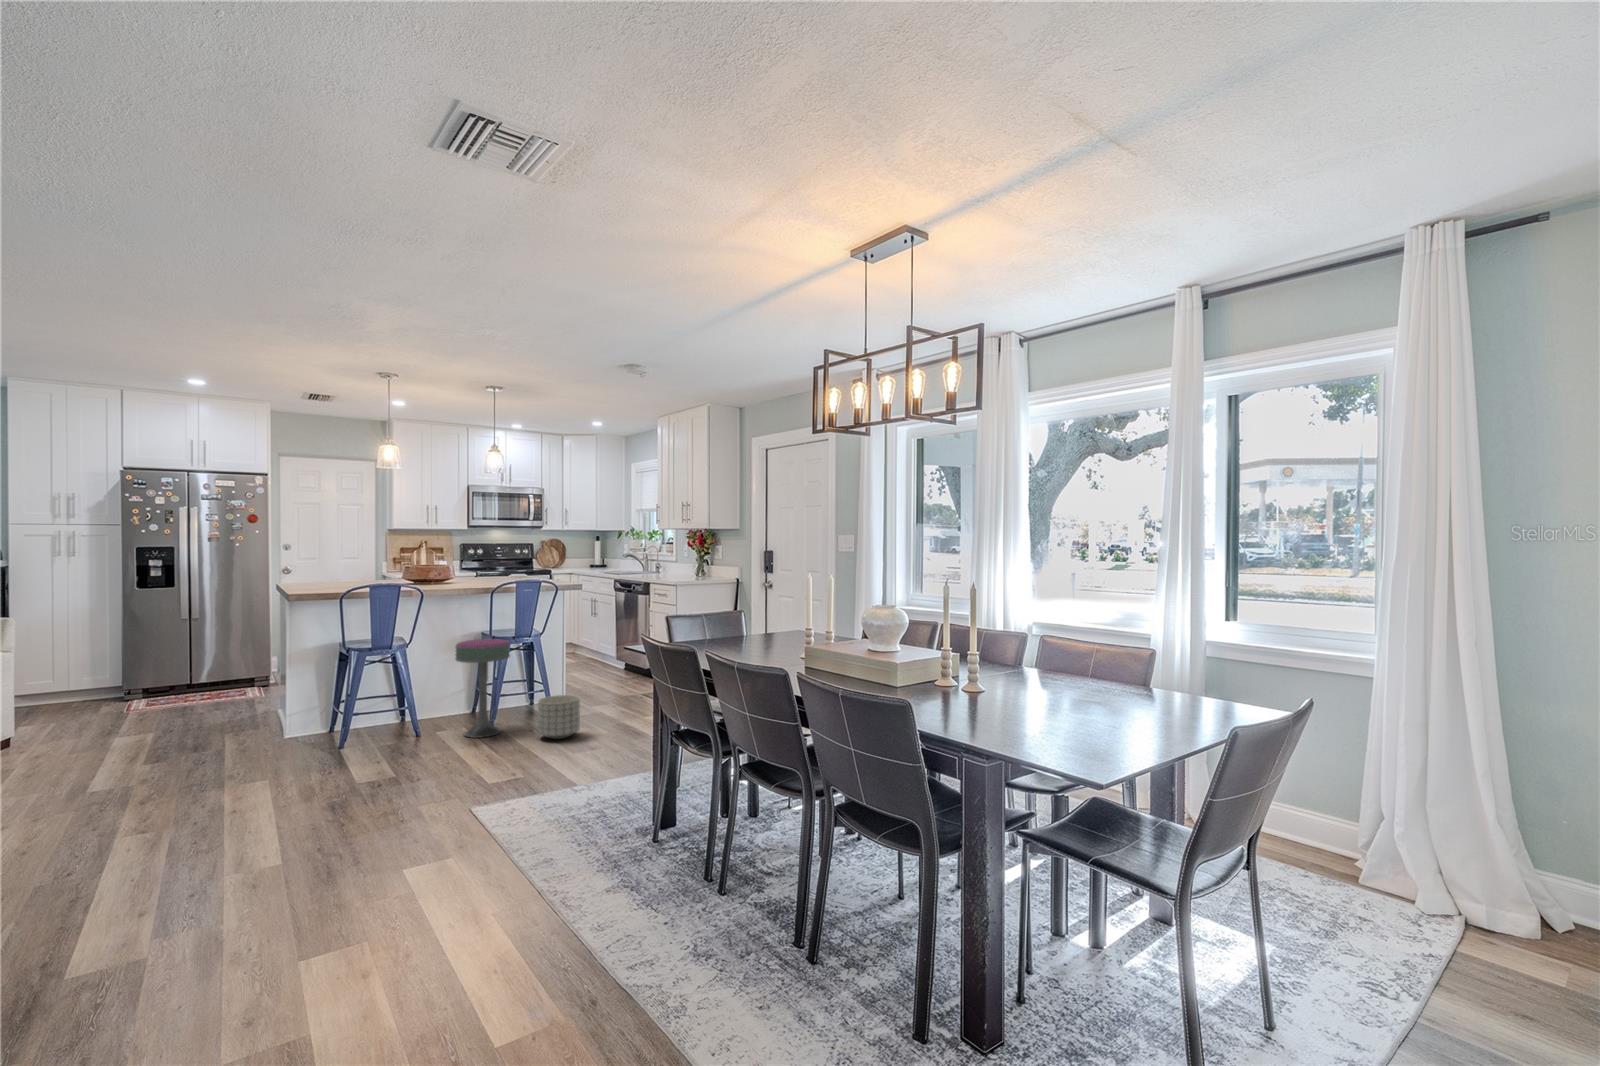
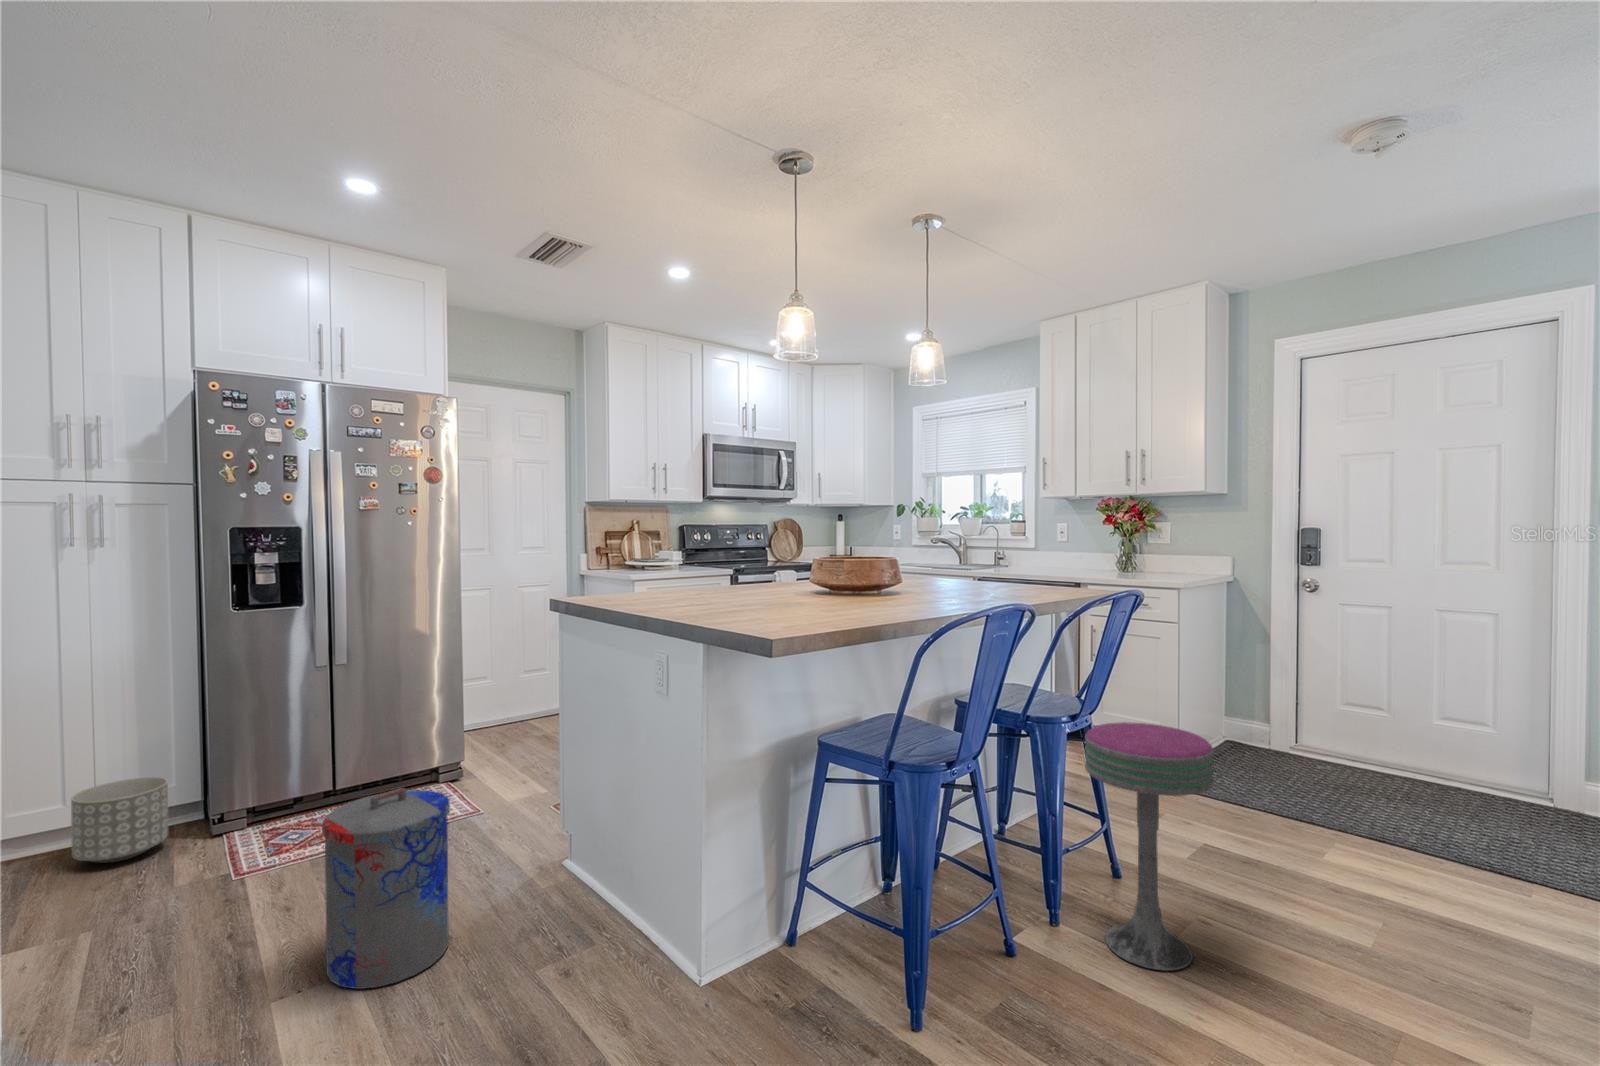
trash can: none [138,659,199,735] -> present [322,788,450,989]
planter: present [538,695,580,739] -> present [71,777,168,863]

